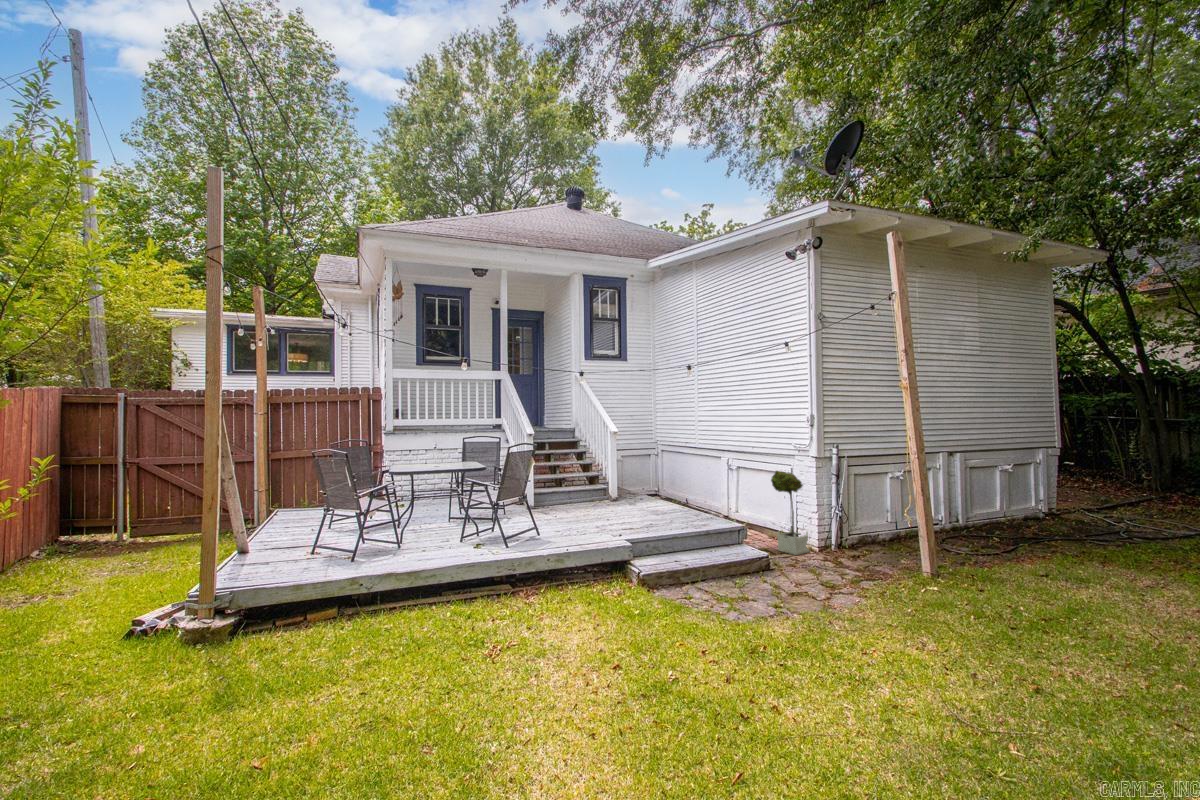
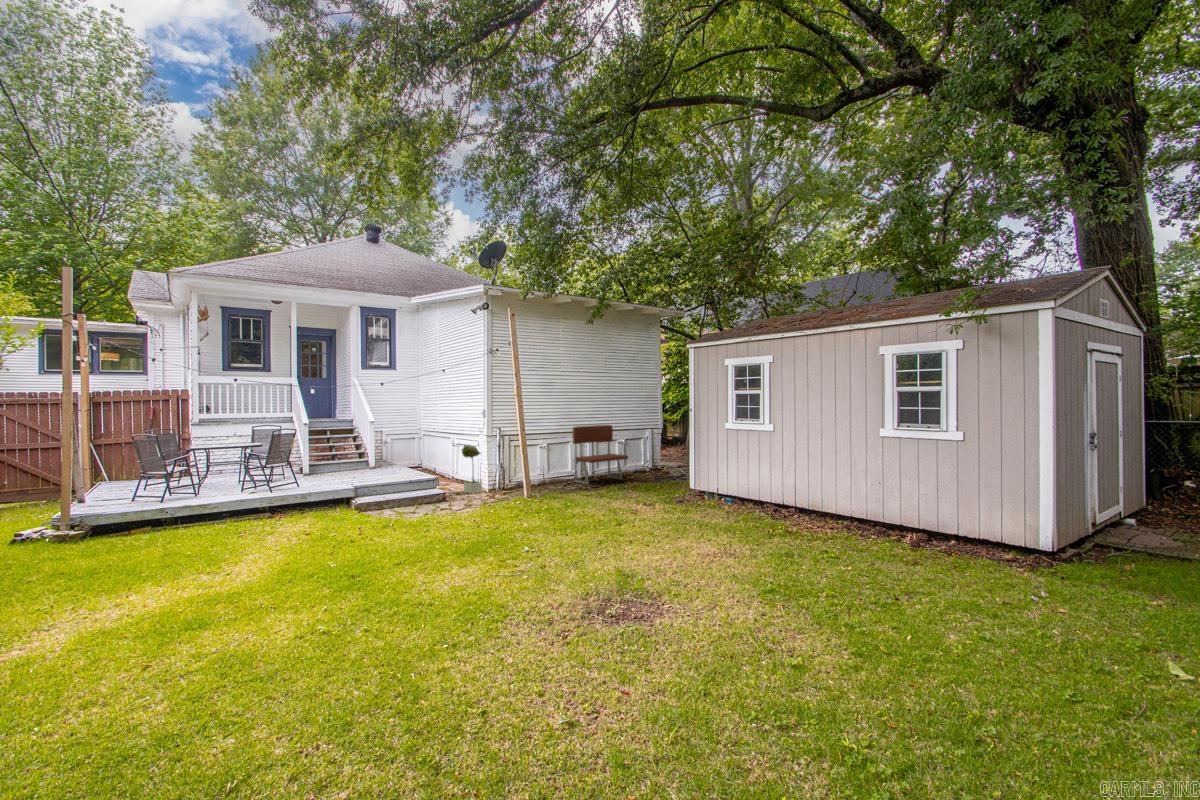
bench: none [941,440,1047,545] -> present [573,425,628,485]

